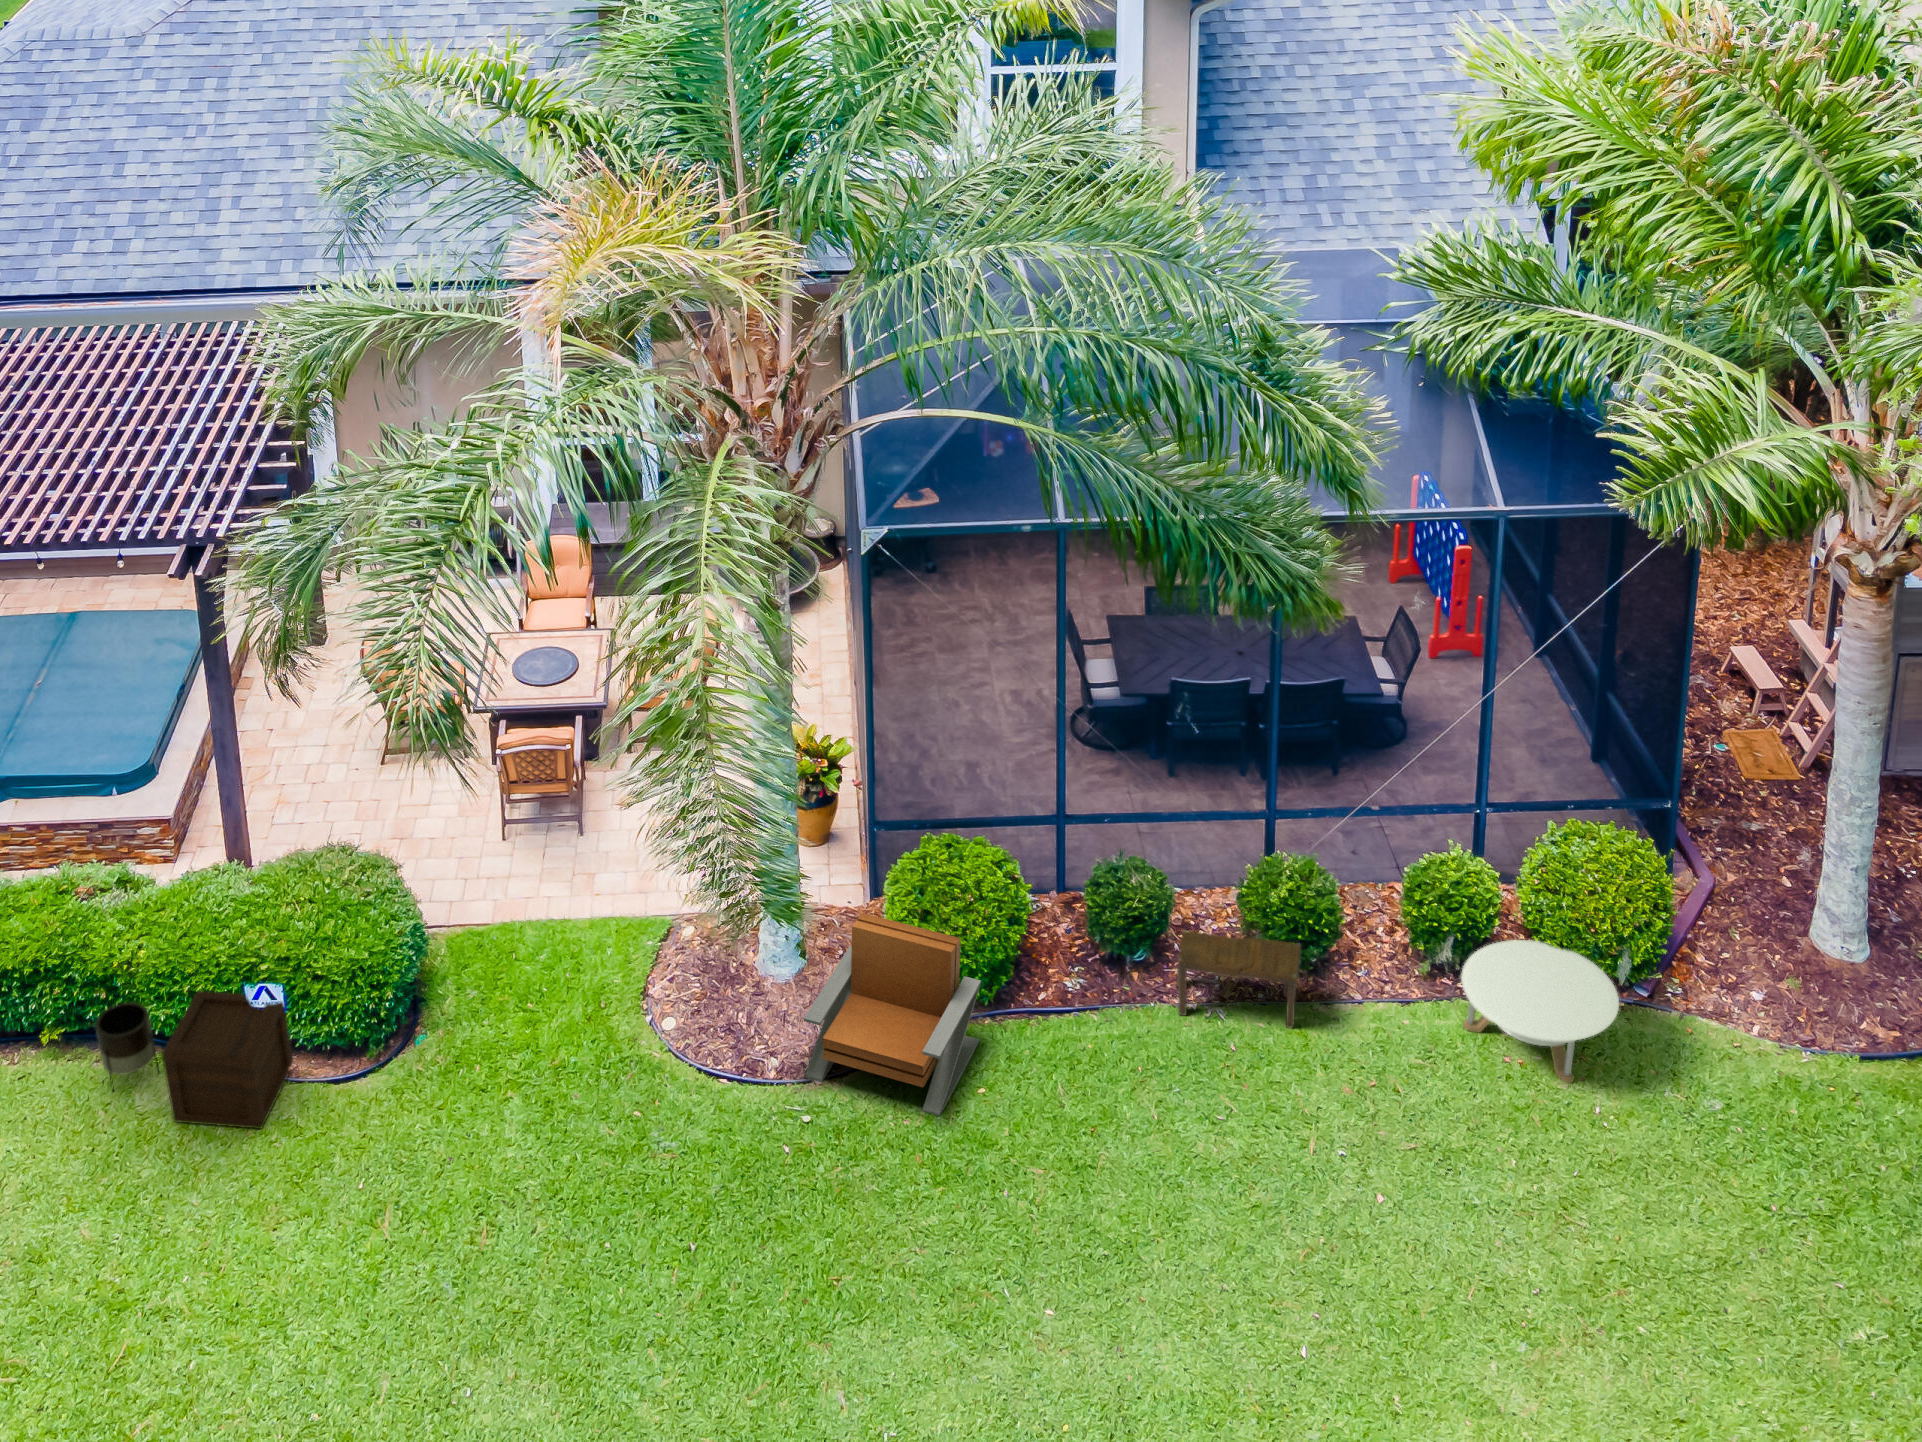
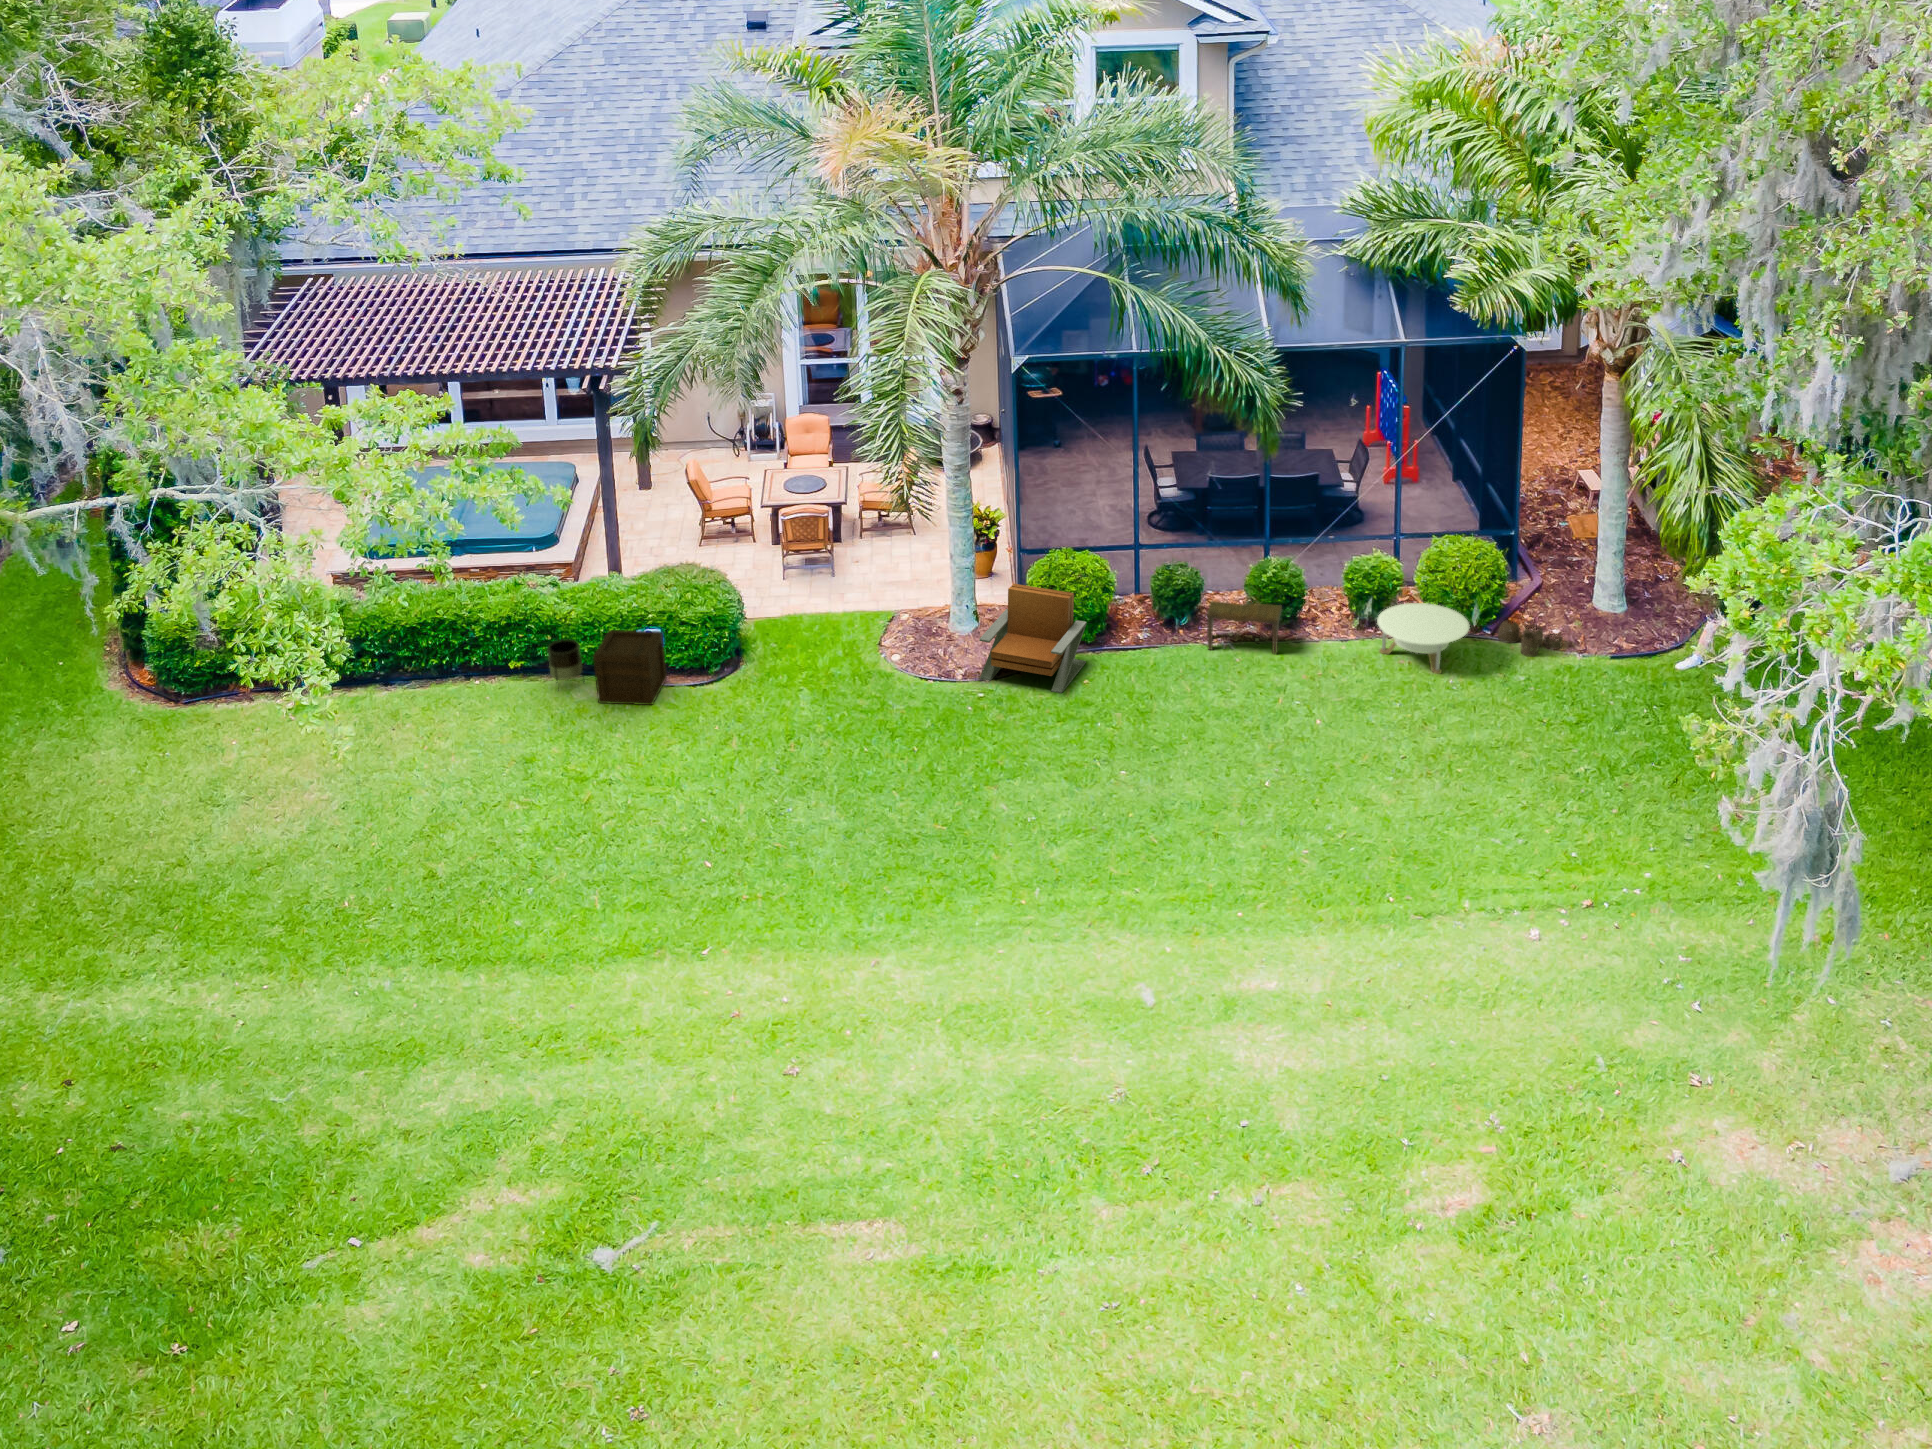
woven basket: none [1655,968,1768,1044] -> present [1498,620,1563,657]

